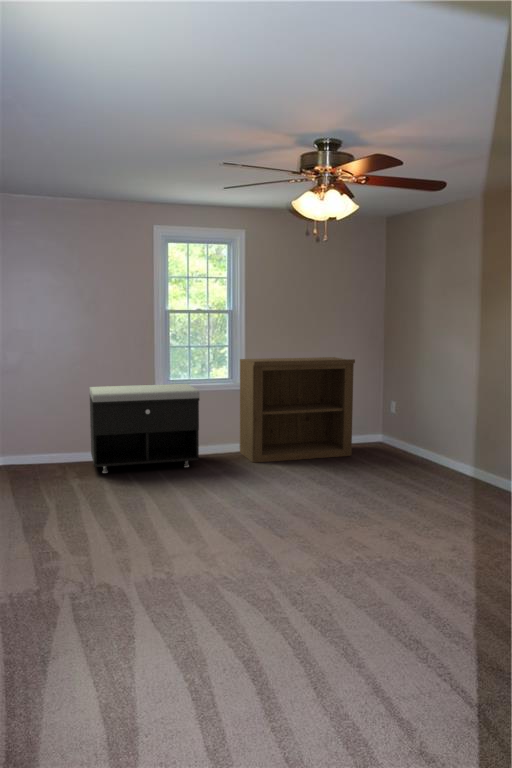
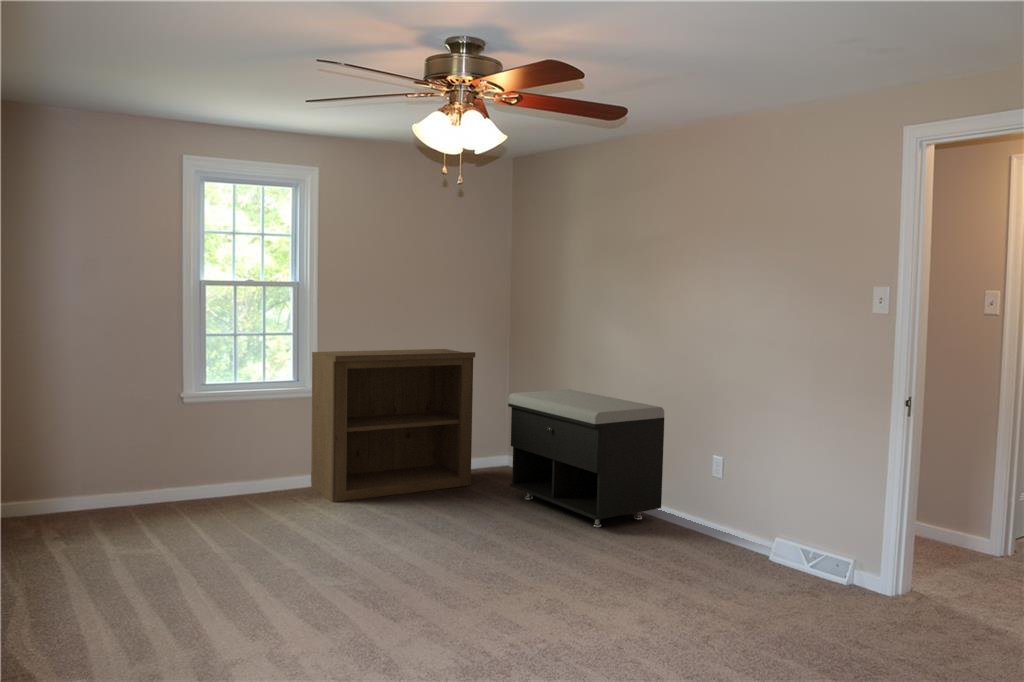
storage bench: present [90,384,200,473] -> present [508,389,664,527]

